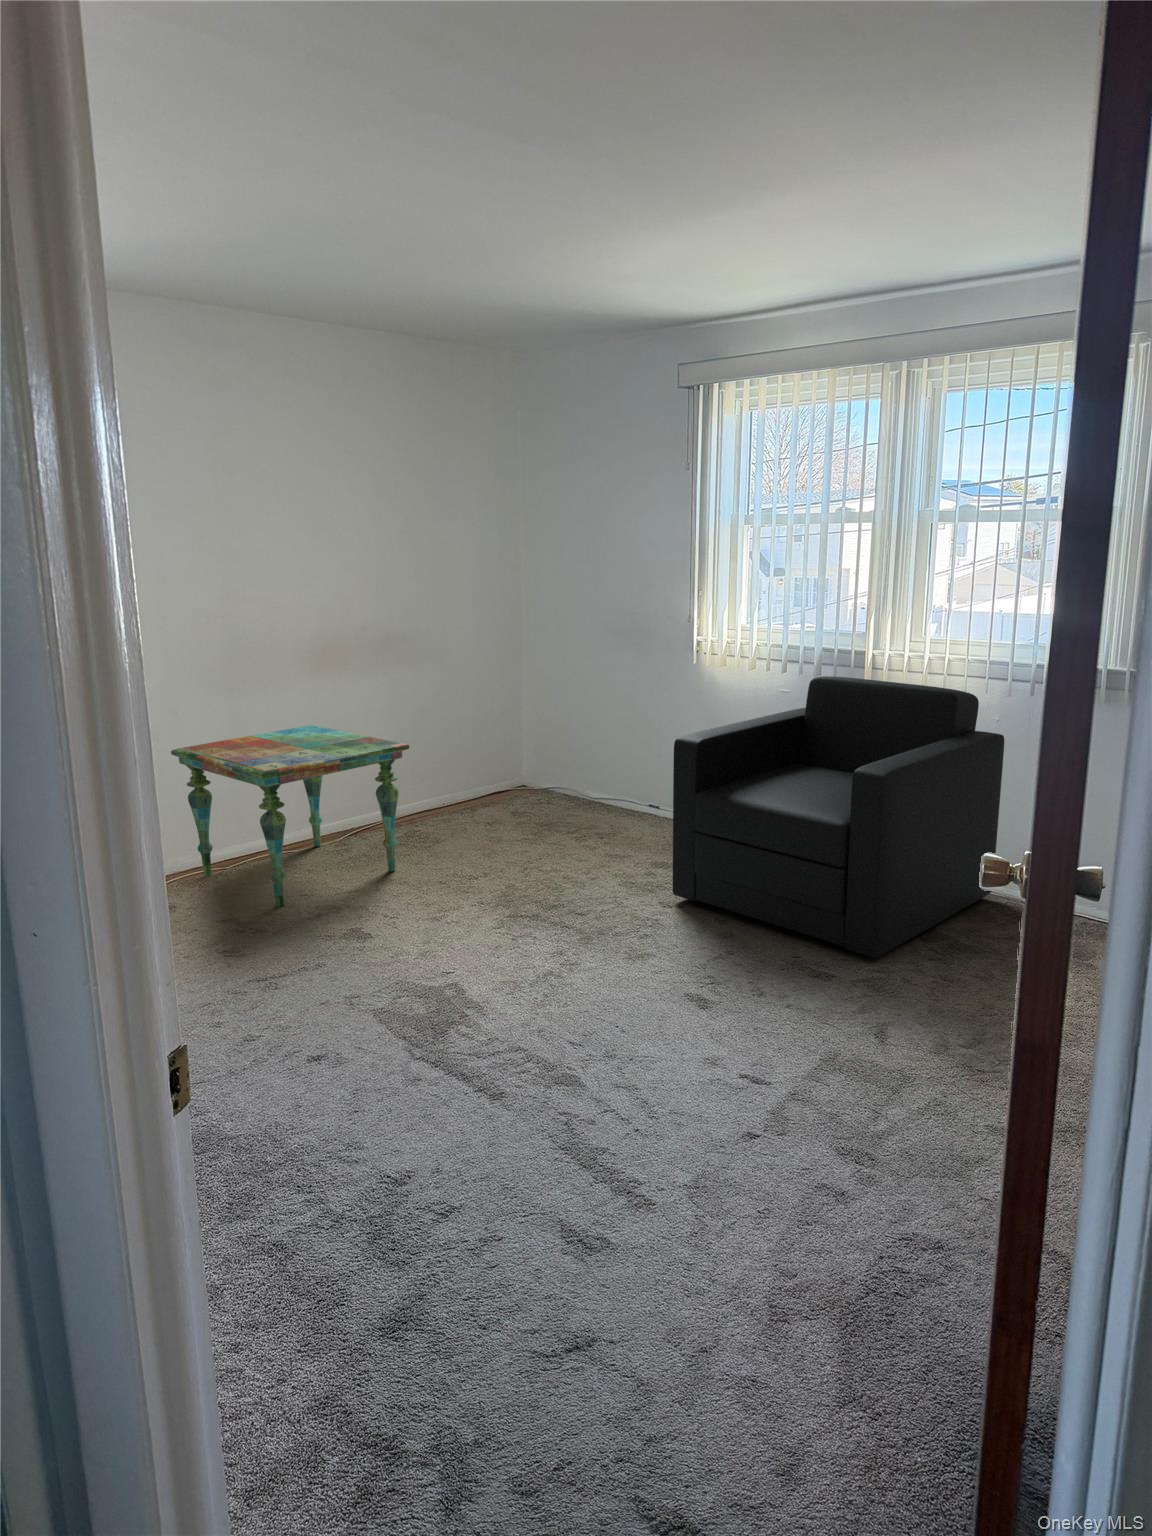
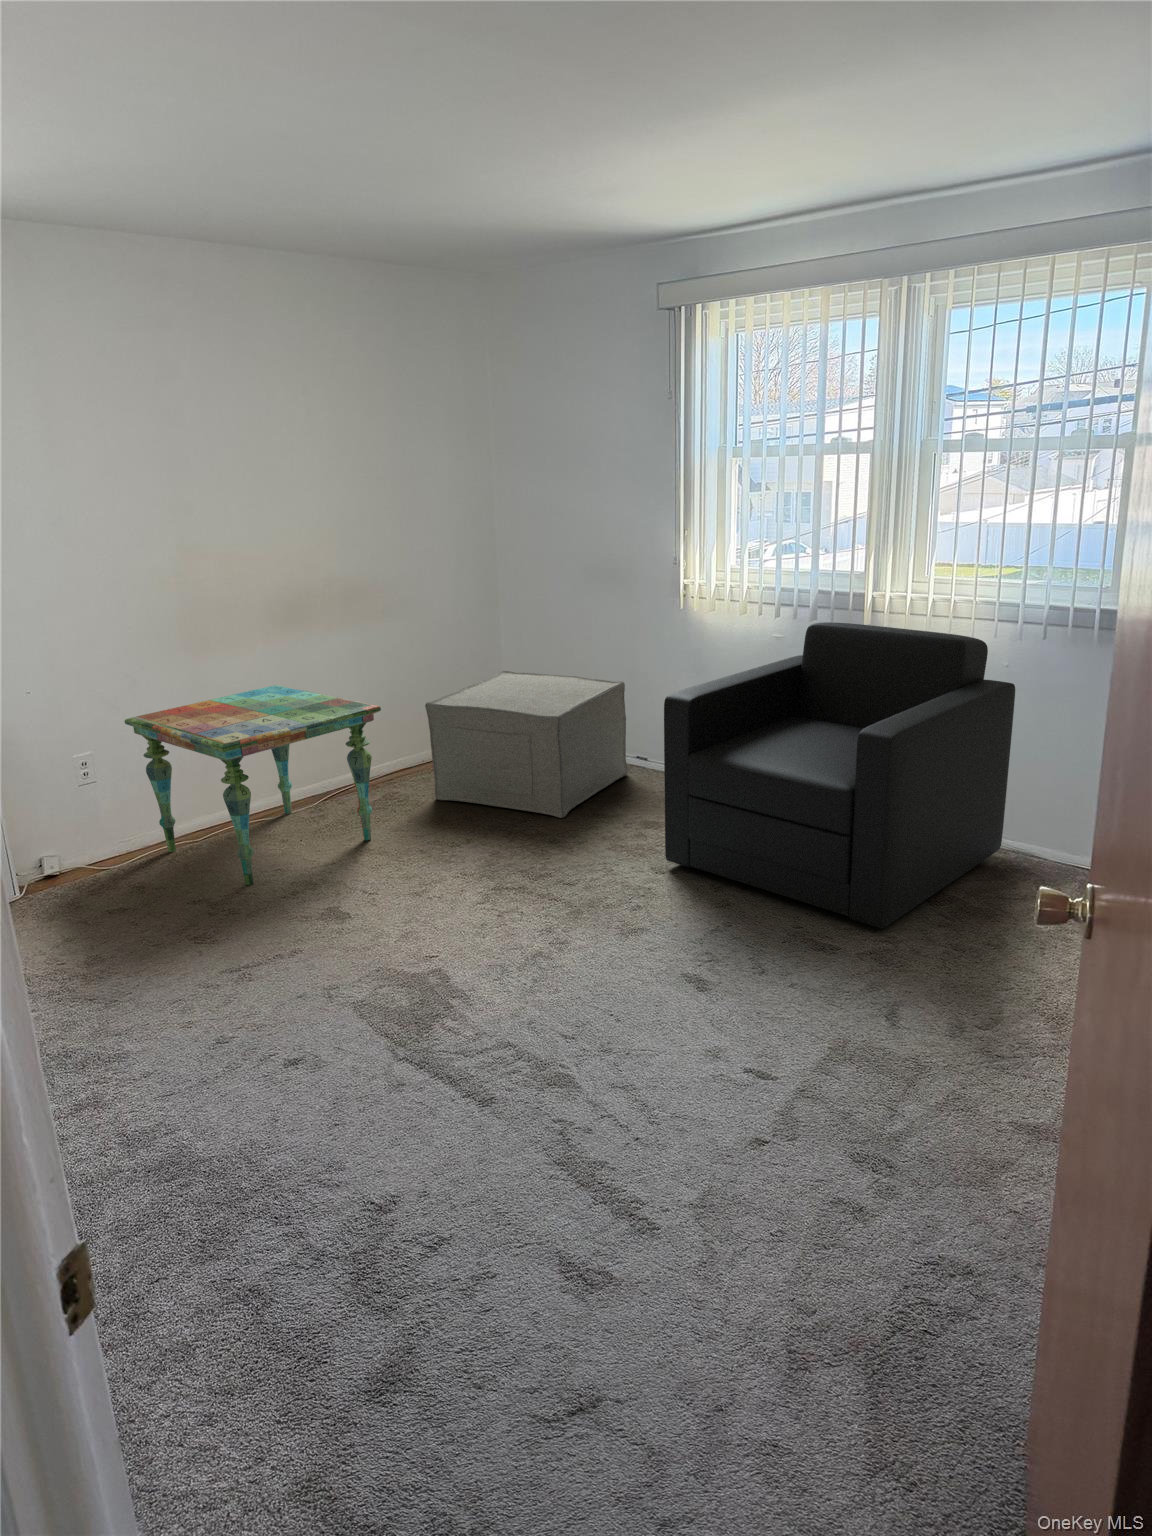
ottoman: none [450,720,640,856] -> present [425,671,628,818]

